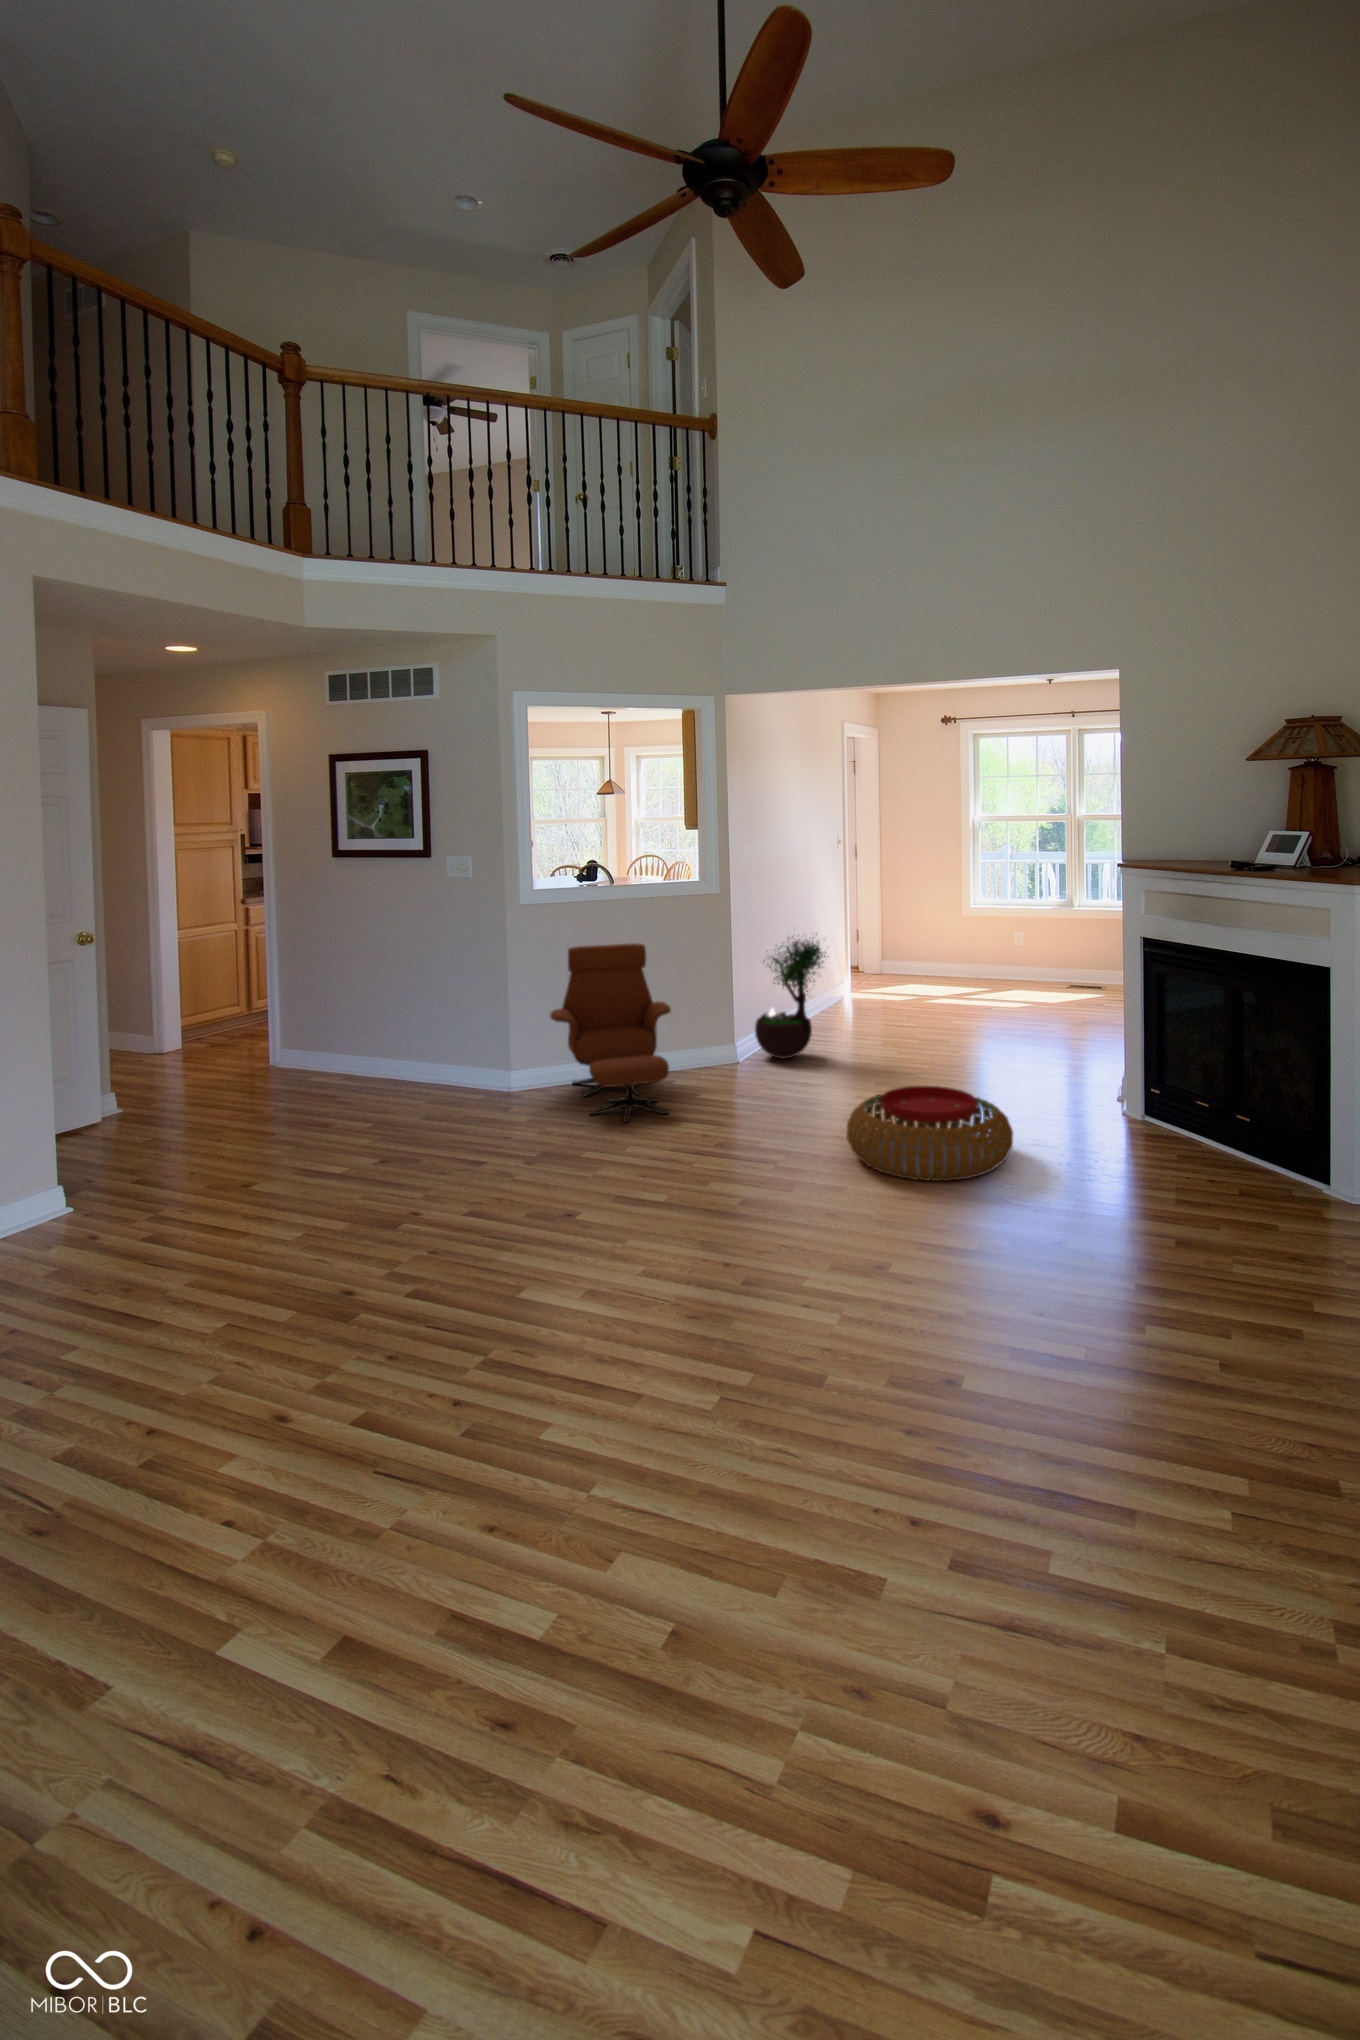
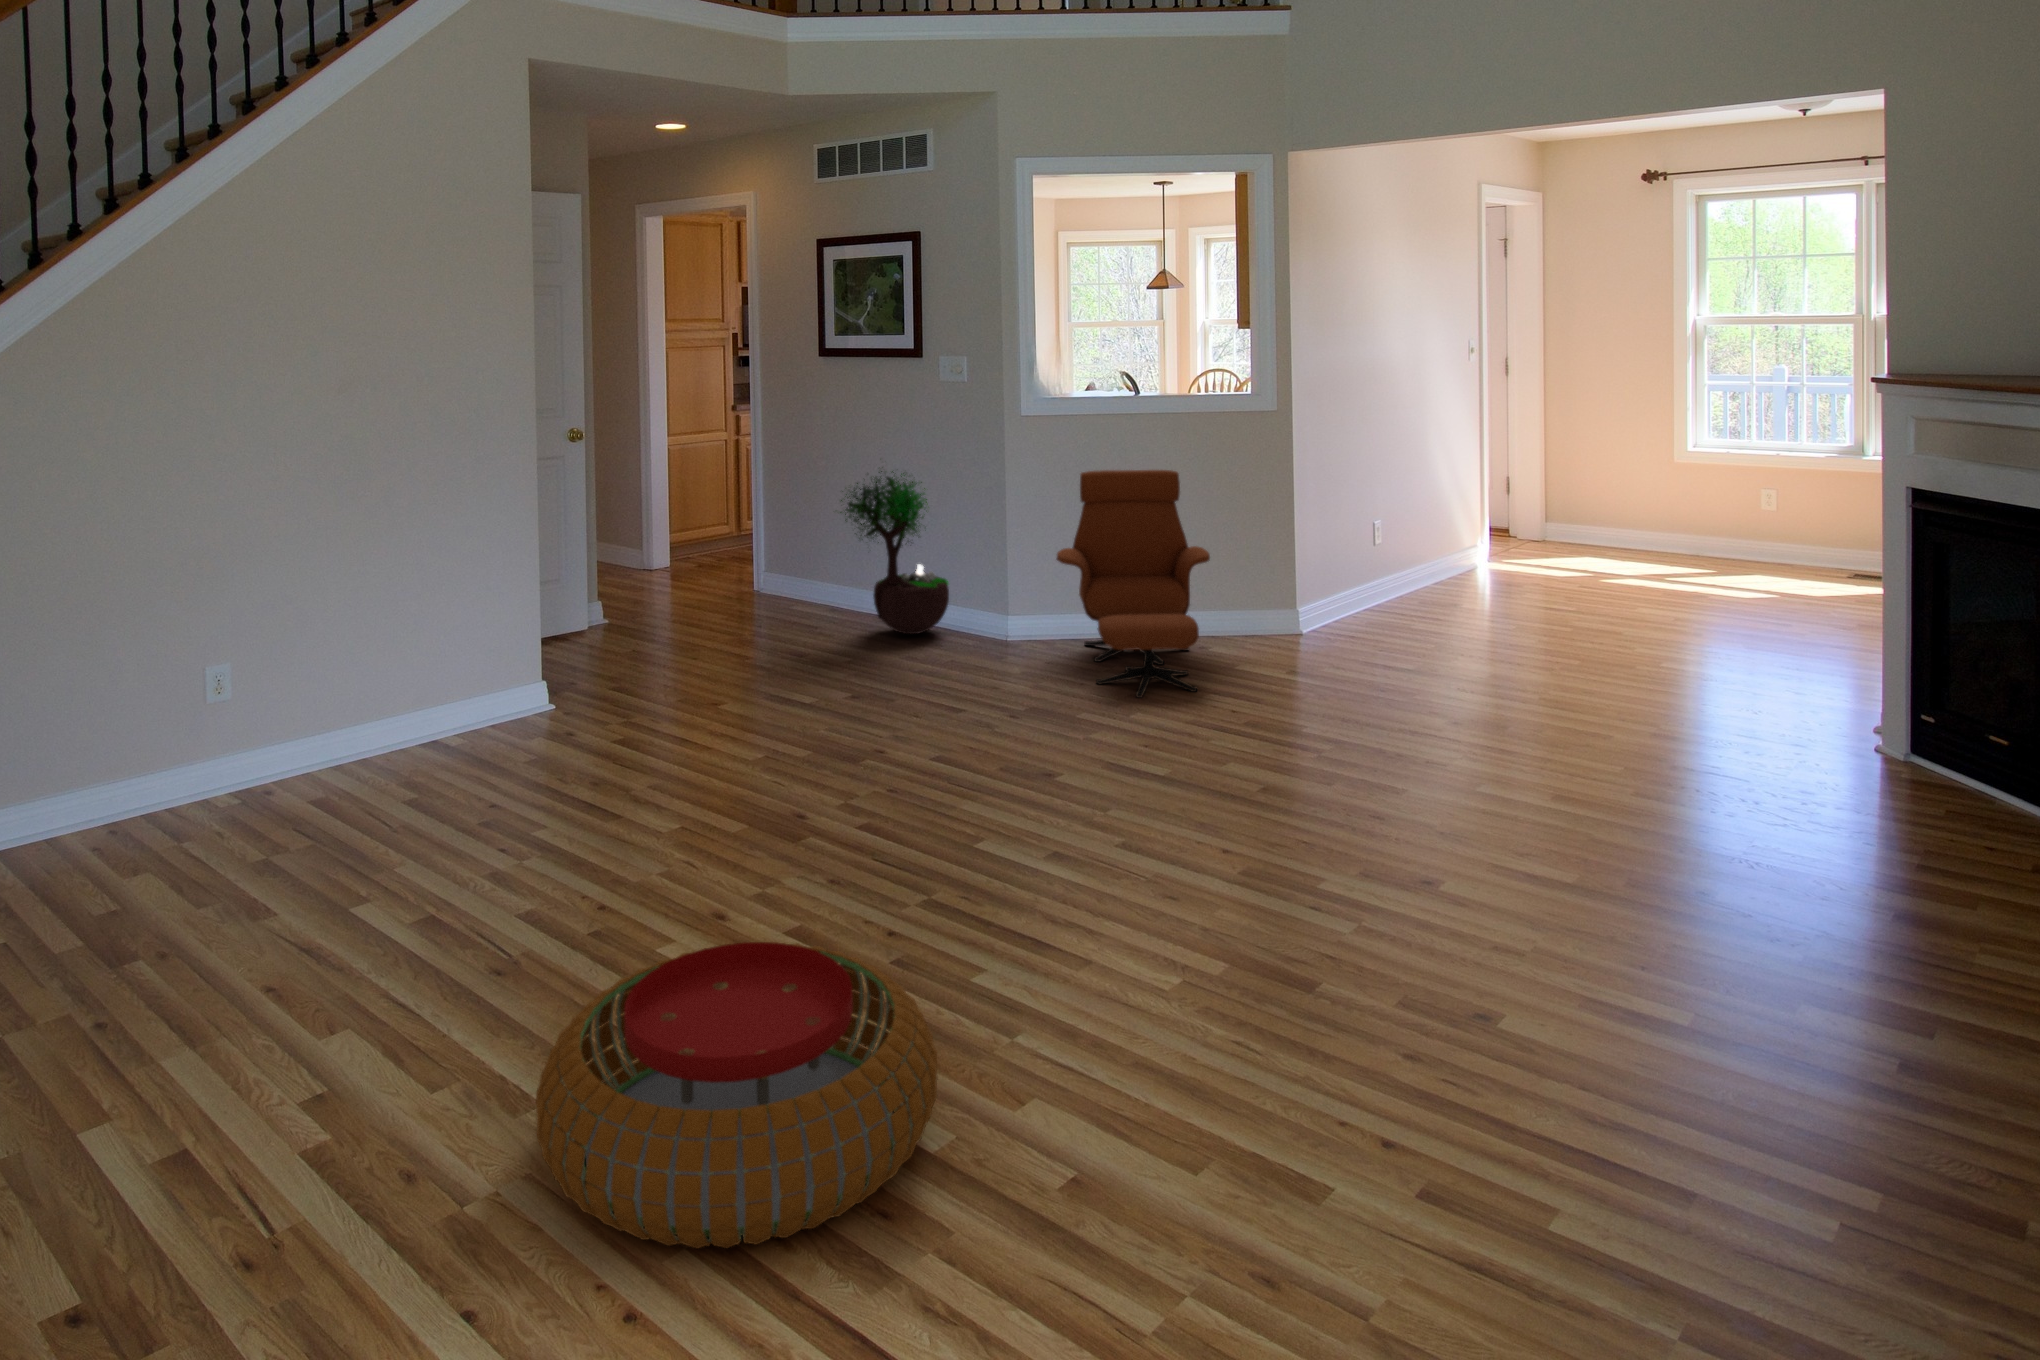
potted tree: present [755,934,829,1059] -> present [840,471,949,634]
pouf: present [847,1086,1013,1181] -> present [536,942,937,1248]

